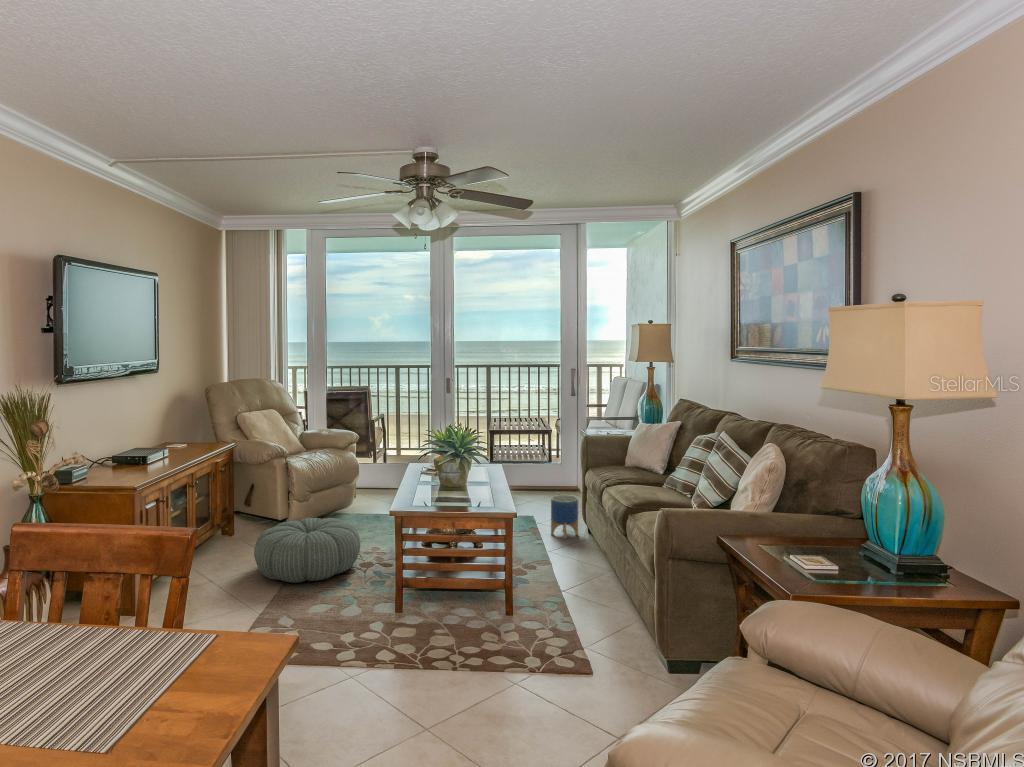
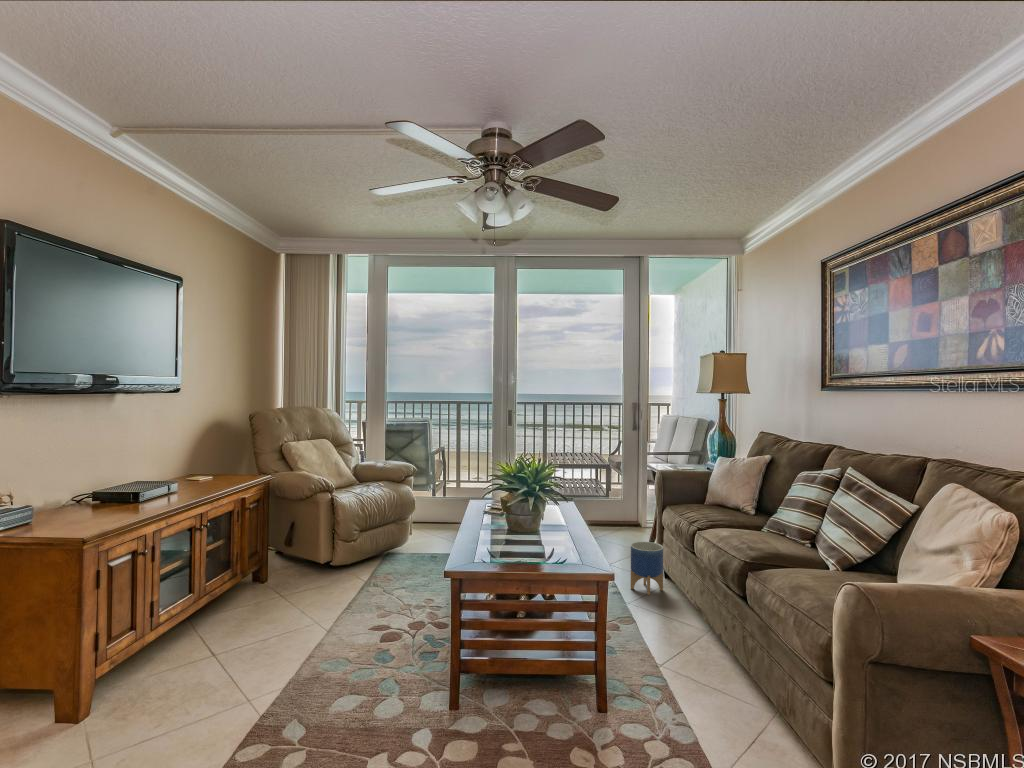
pouf: present [254,518,360,583] -> none [285,564,410,650]

